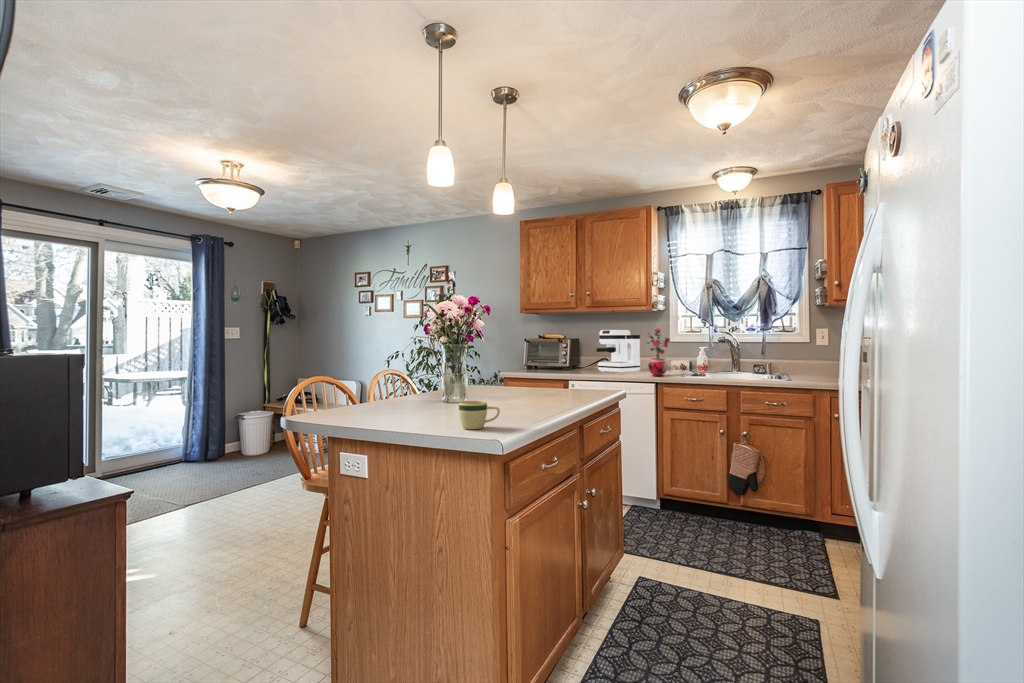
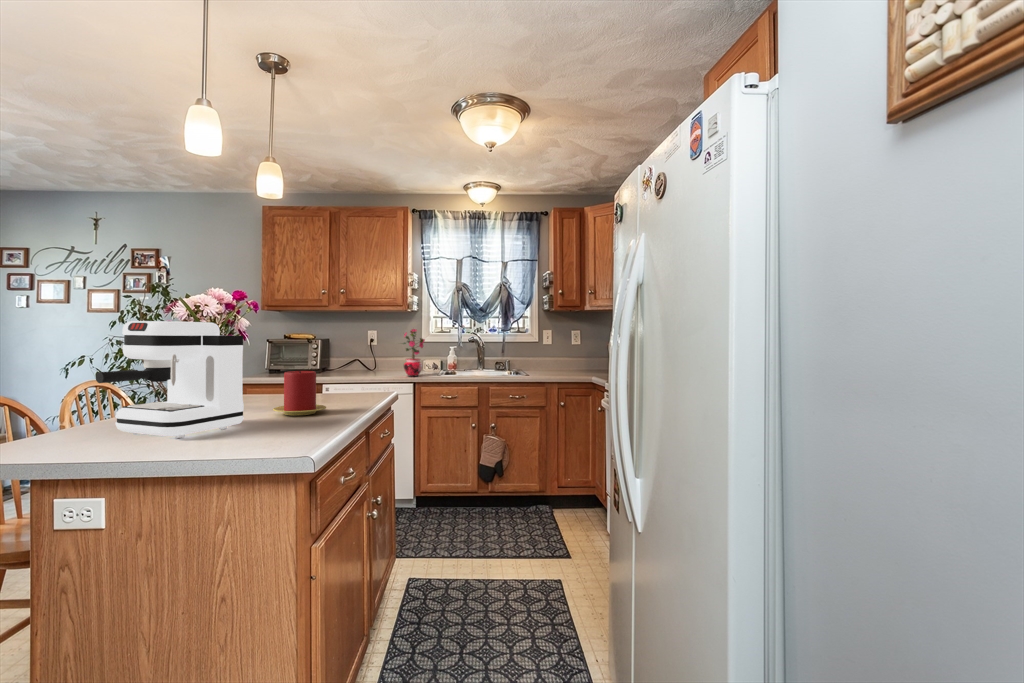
coffee maker: present [596,330,640,373] -> present [96,321,244,438]
candle: none [502,364,547,404] -> present [273,371,326,415]
mug: present [459,401,500,429] -> none [248,418,299,452]

